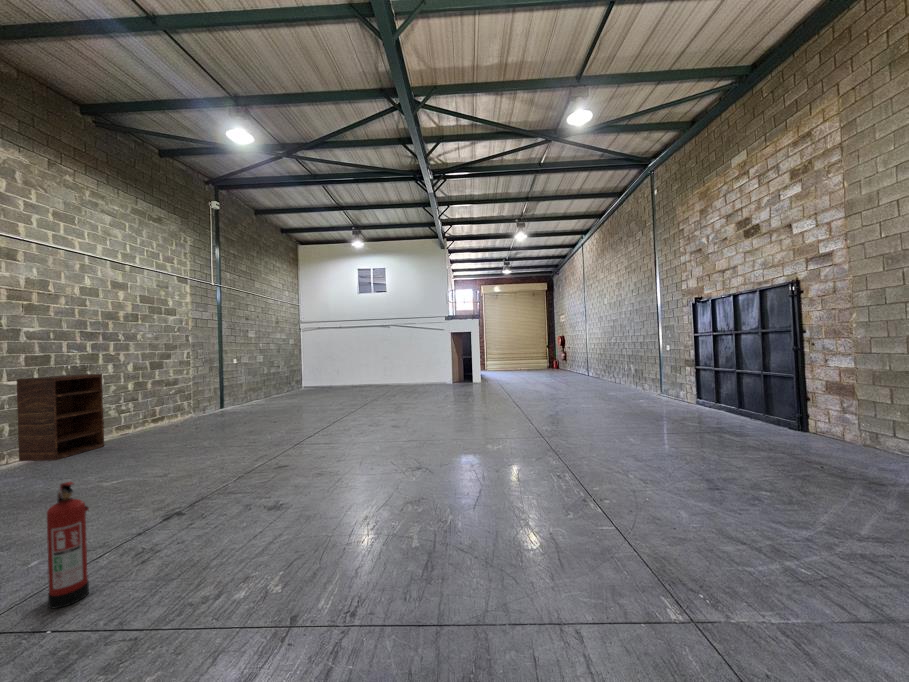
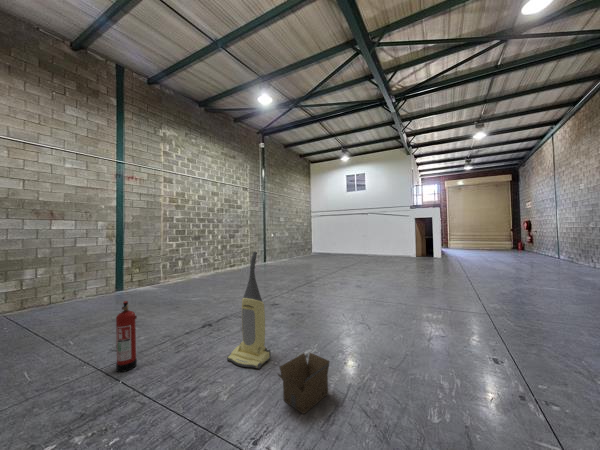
shelving unit: present [17,374,104,461] -> none [170,240,204,282]
vacuum cleaner: none [261,384,326,546] -> present [227,252,271,368]
cardboard box: none [365,502,421,566] -> present [278,353,329,414]

